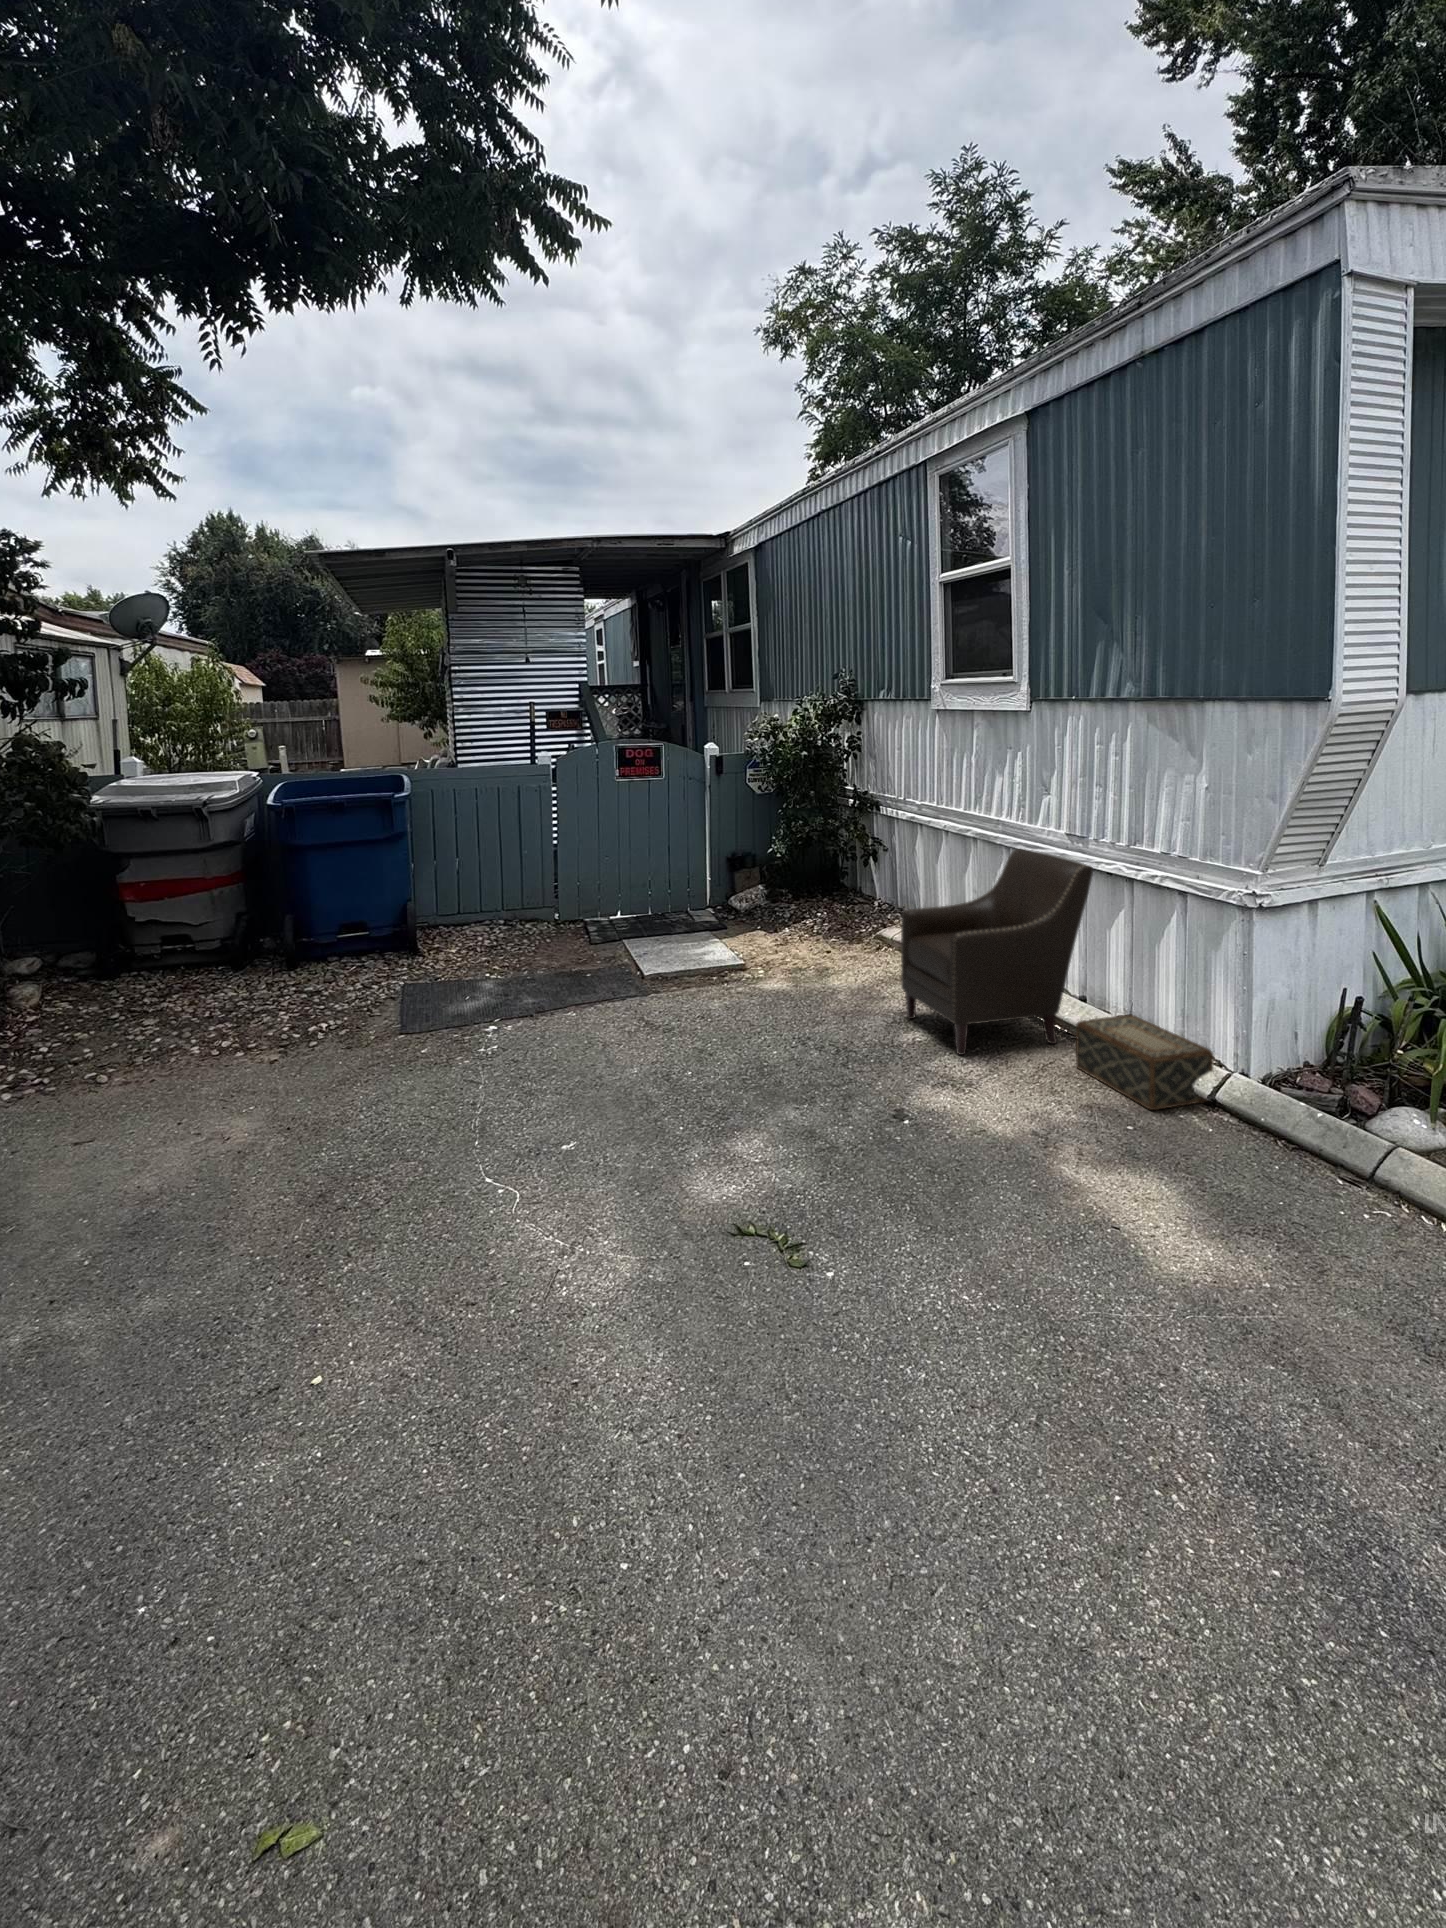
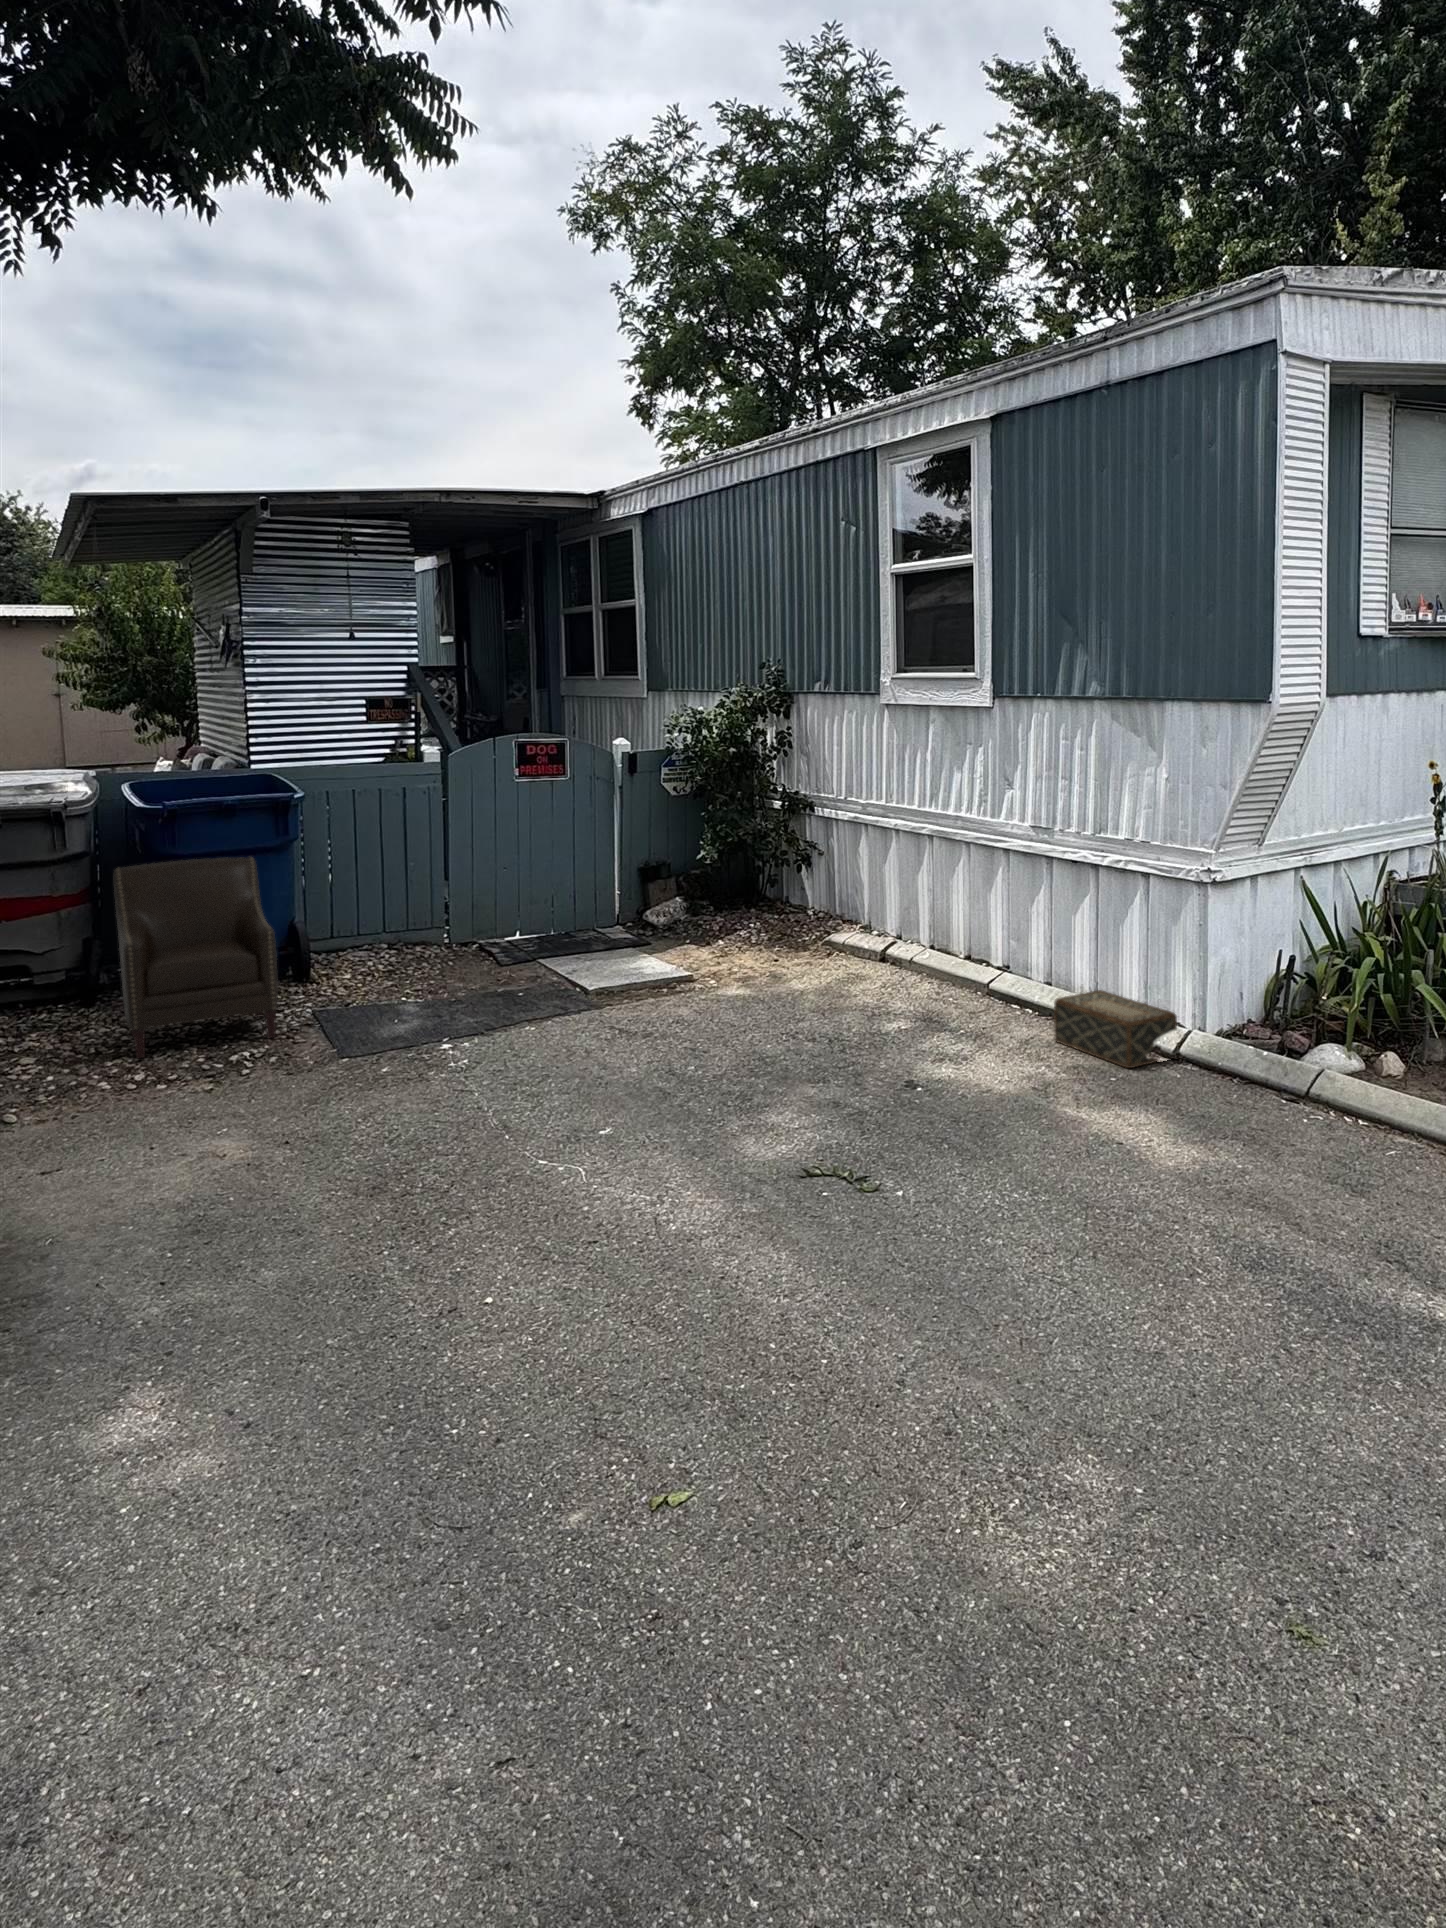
chair: present [901,849,1093,1055] -> present [114,857,278,1058]

